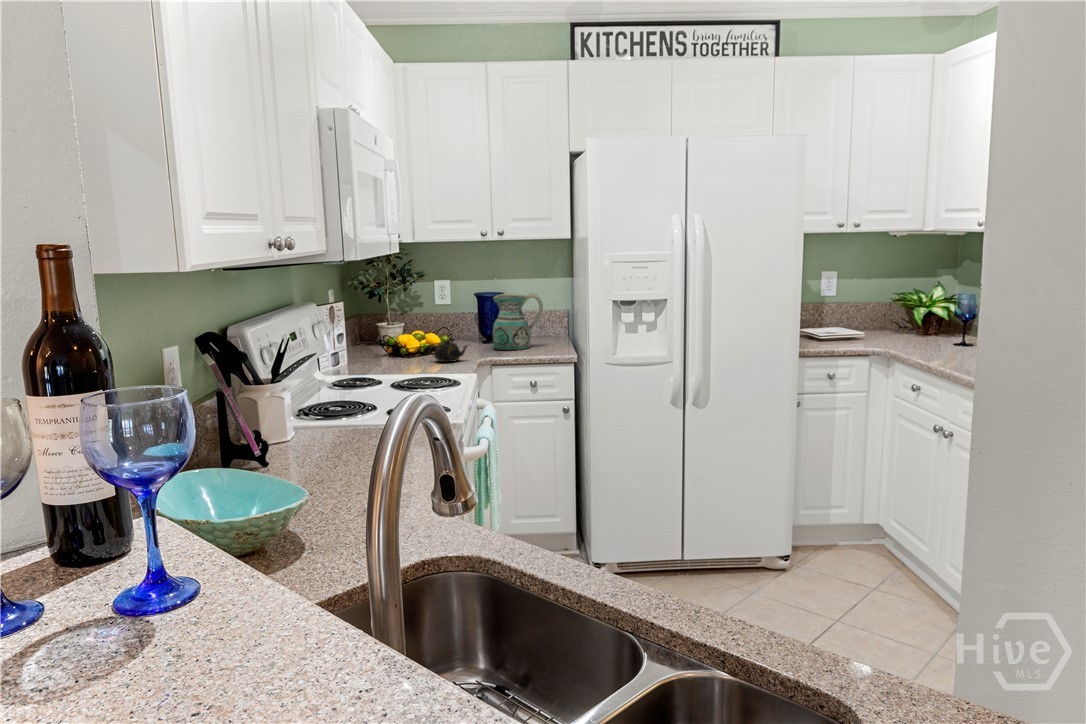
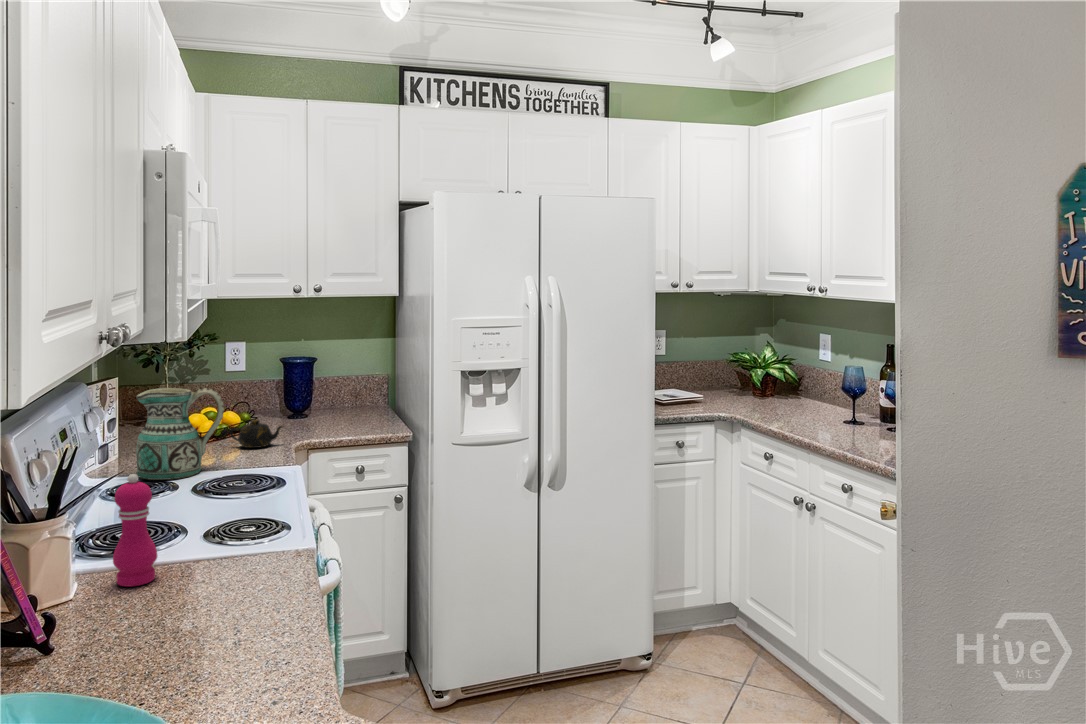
ceramic pitcher: present [493,294,543,350] -> present [136,388,224,480]
pepper mill: none [319,361,348,440] -> present [113,474,157,586]

